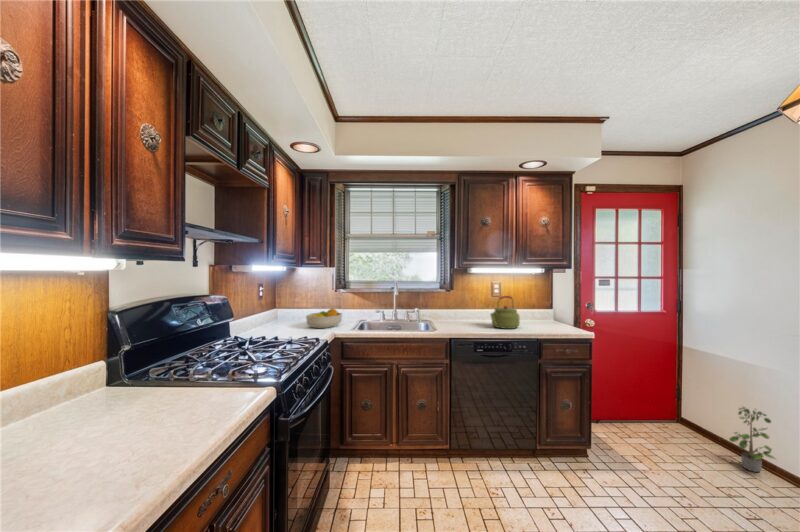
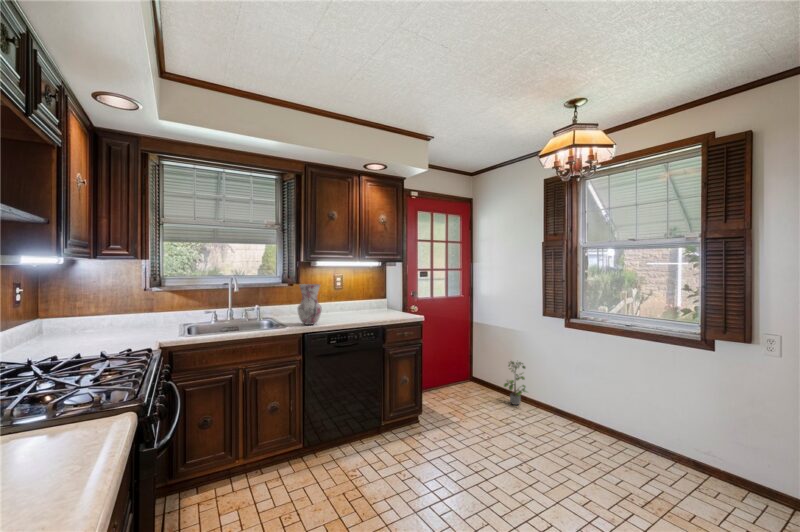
vase: none [448,290,470,330] -> present [298,284,321,325]
kettle: present [491,296,520,329] -> none [339,288,365,320]
fruit bowl: present [306,308,342,328] -> none [107,312,161,340]

